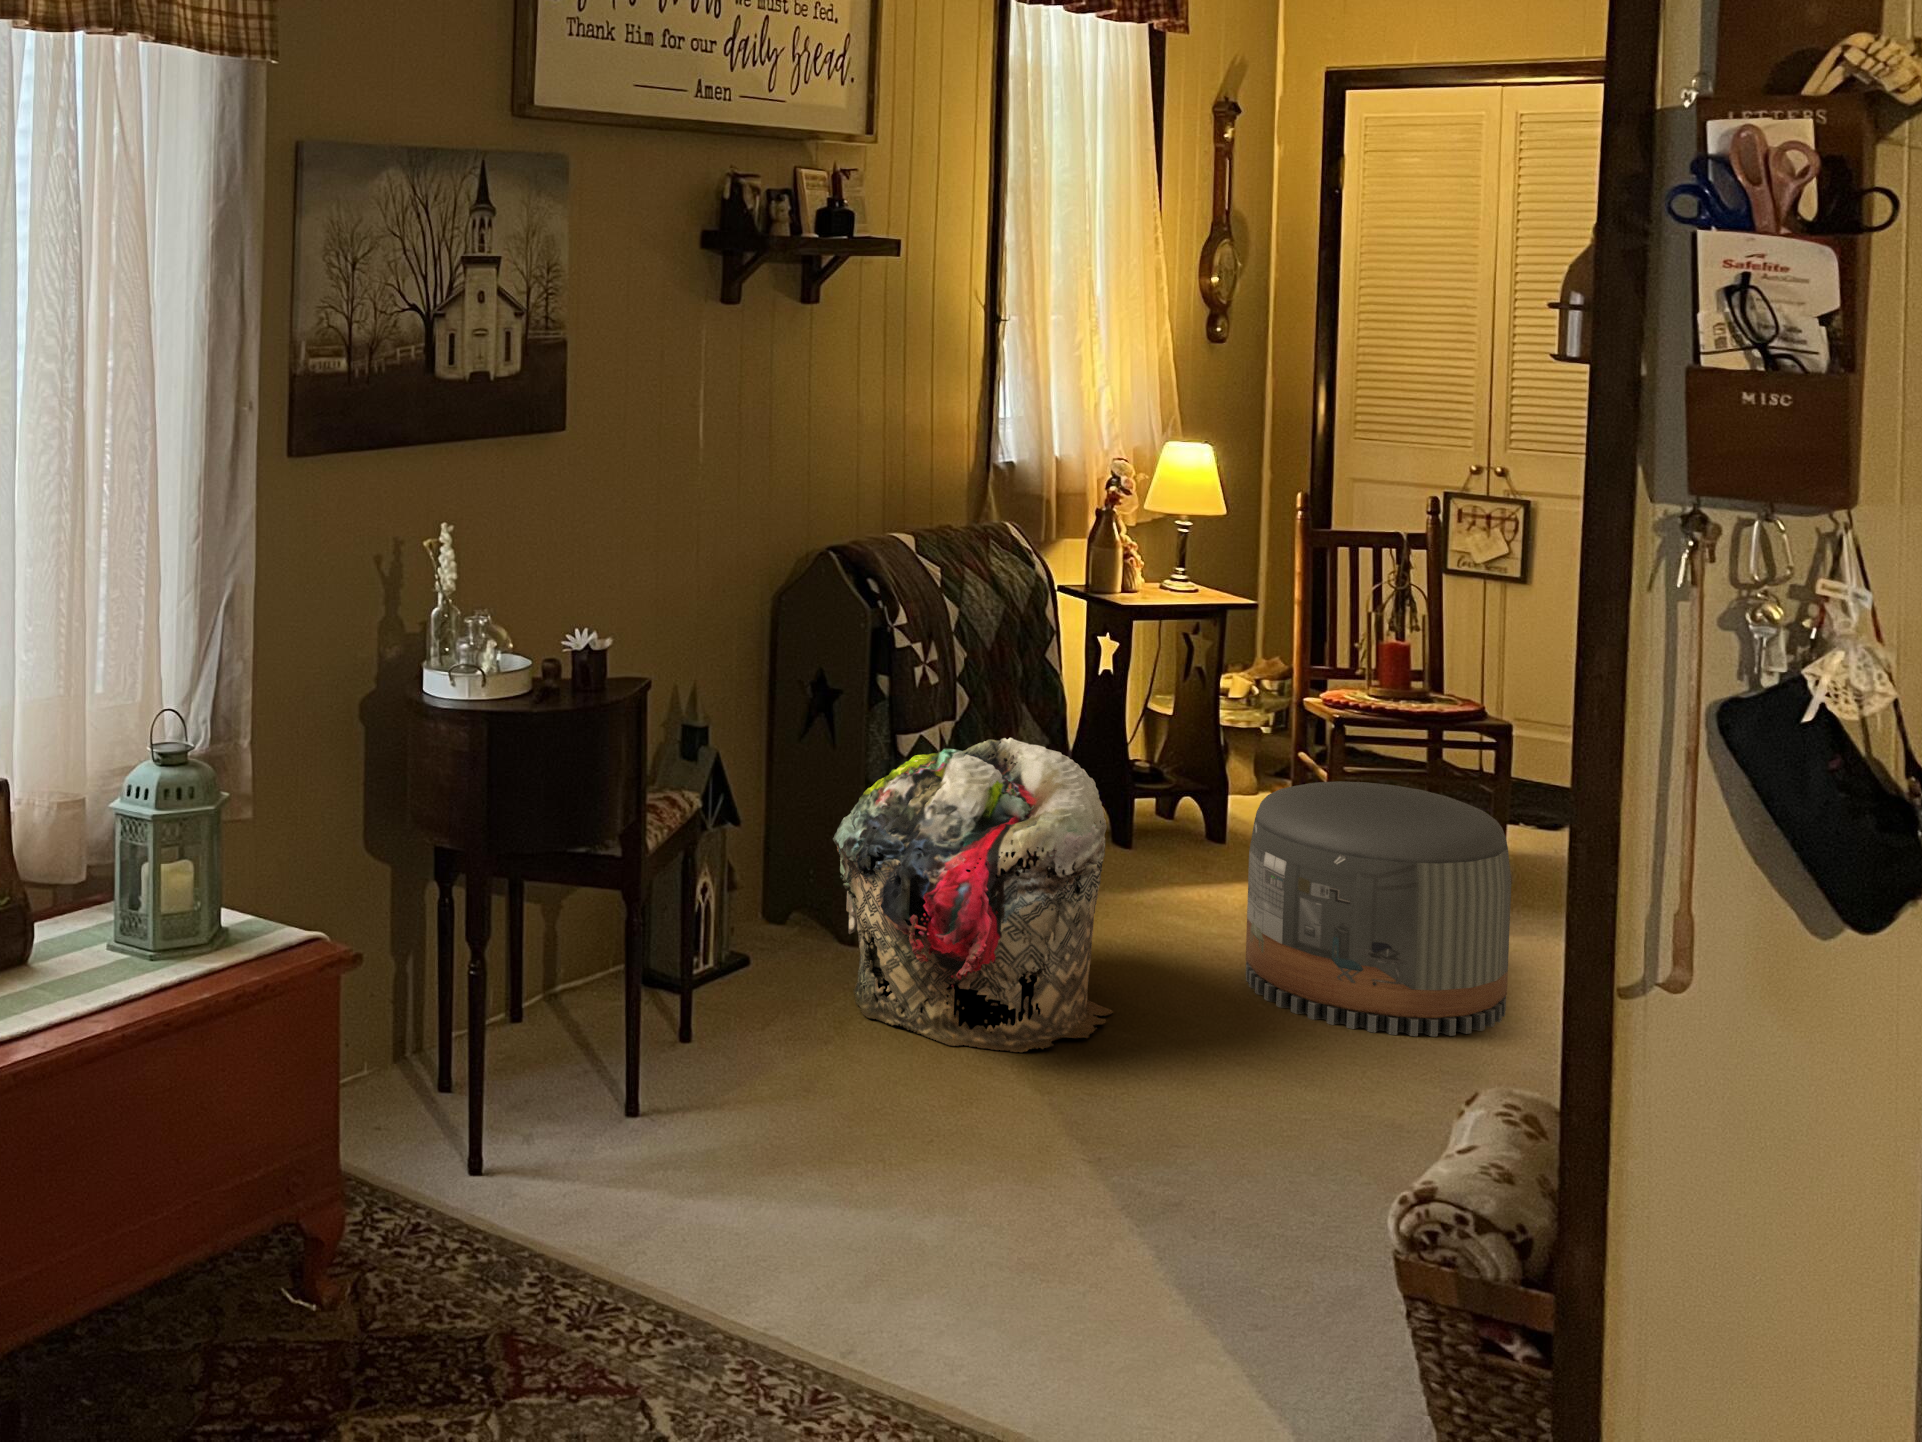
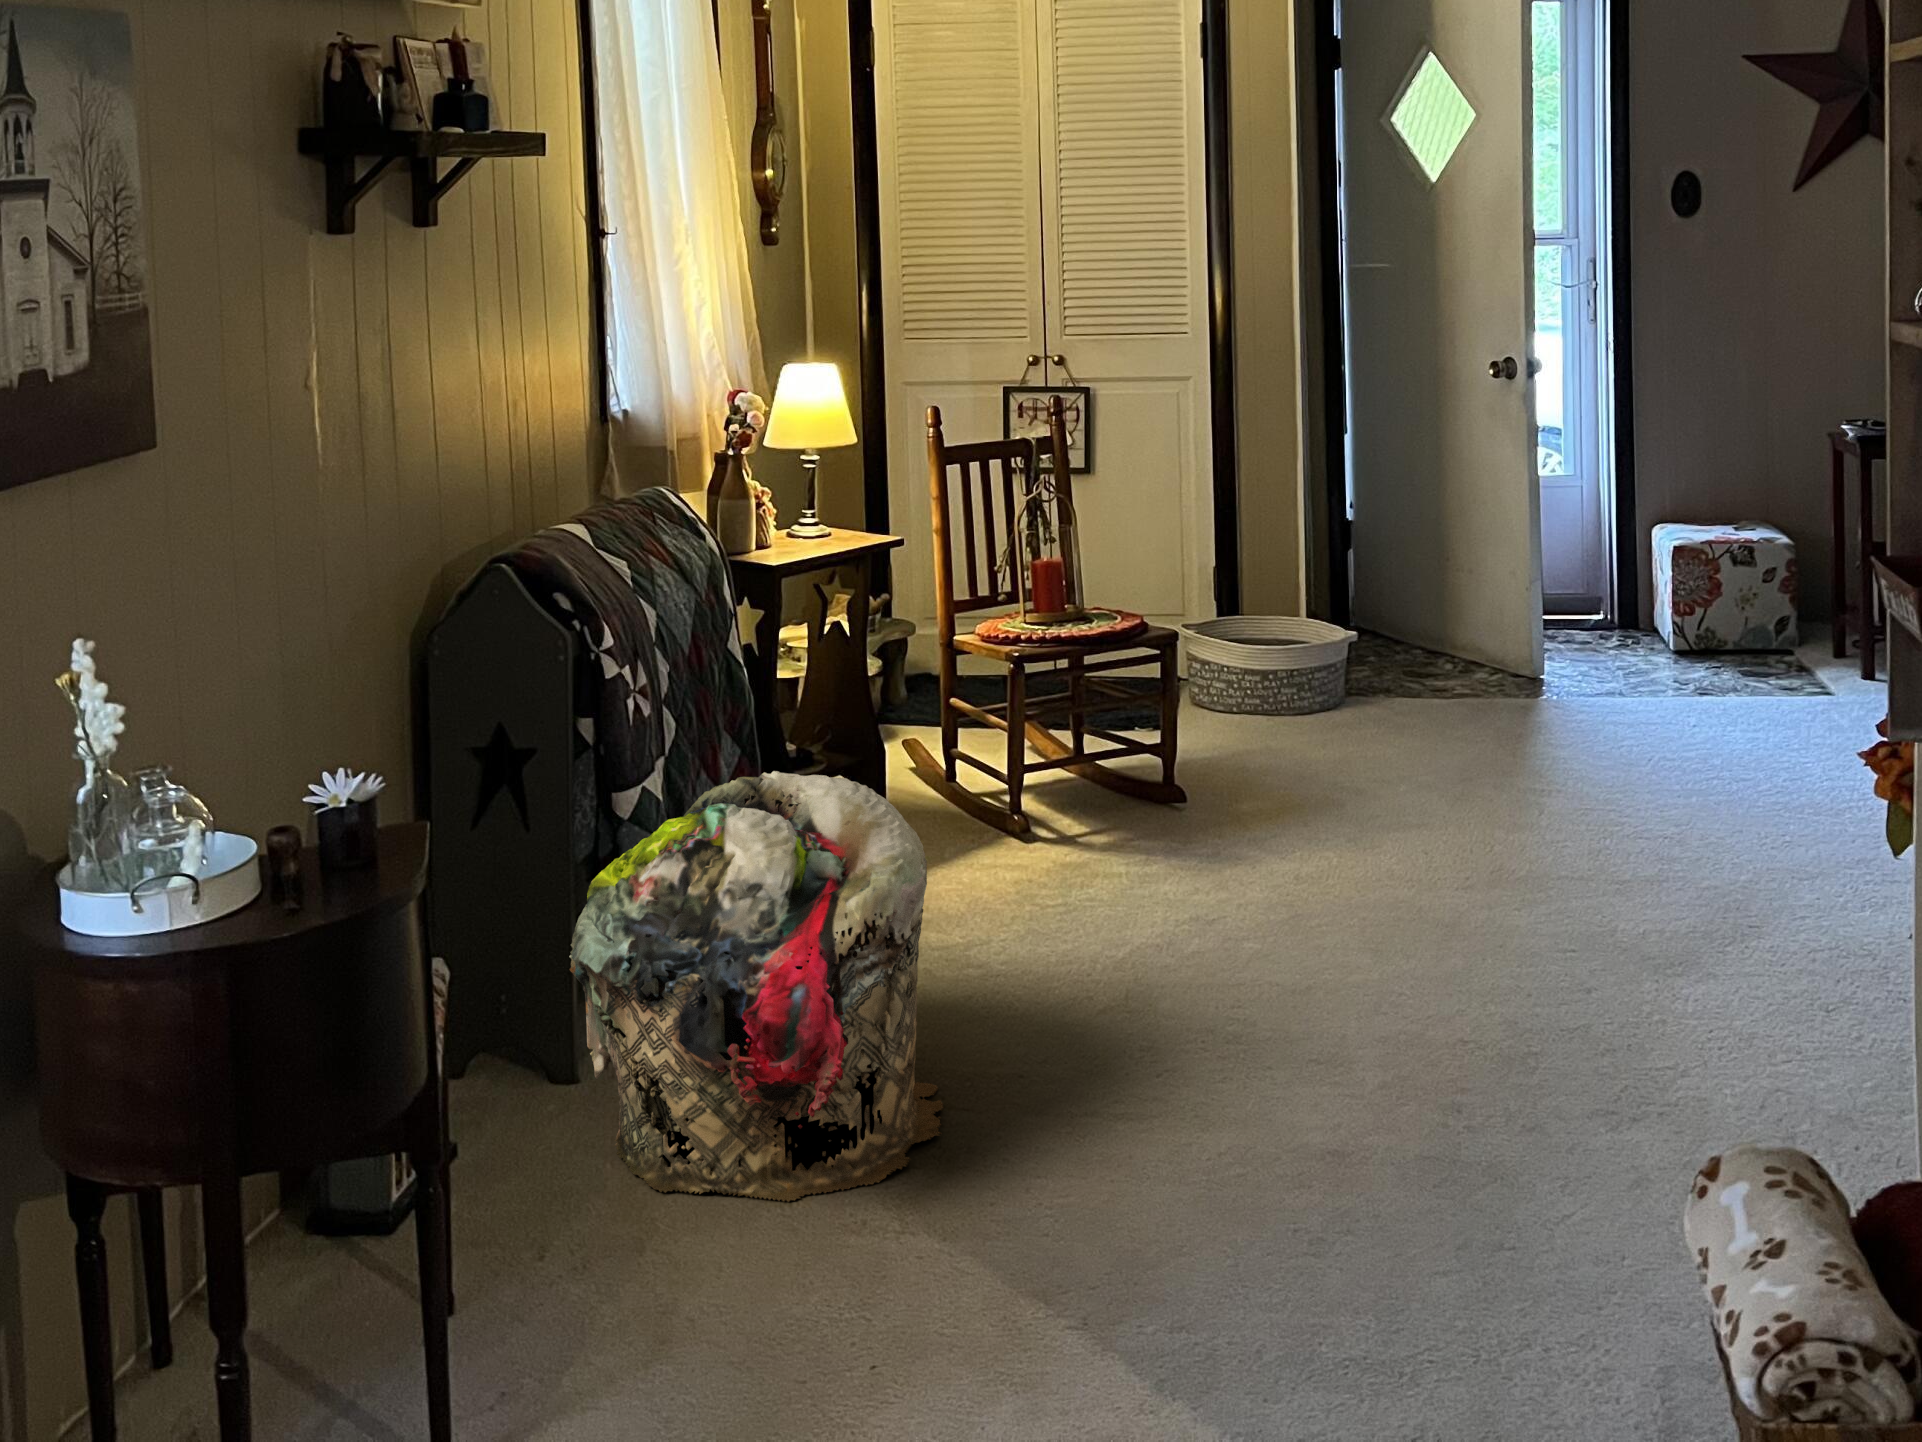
pouf: present [1246,781,1511,1036] -> none [1027,732,1310,1029]

